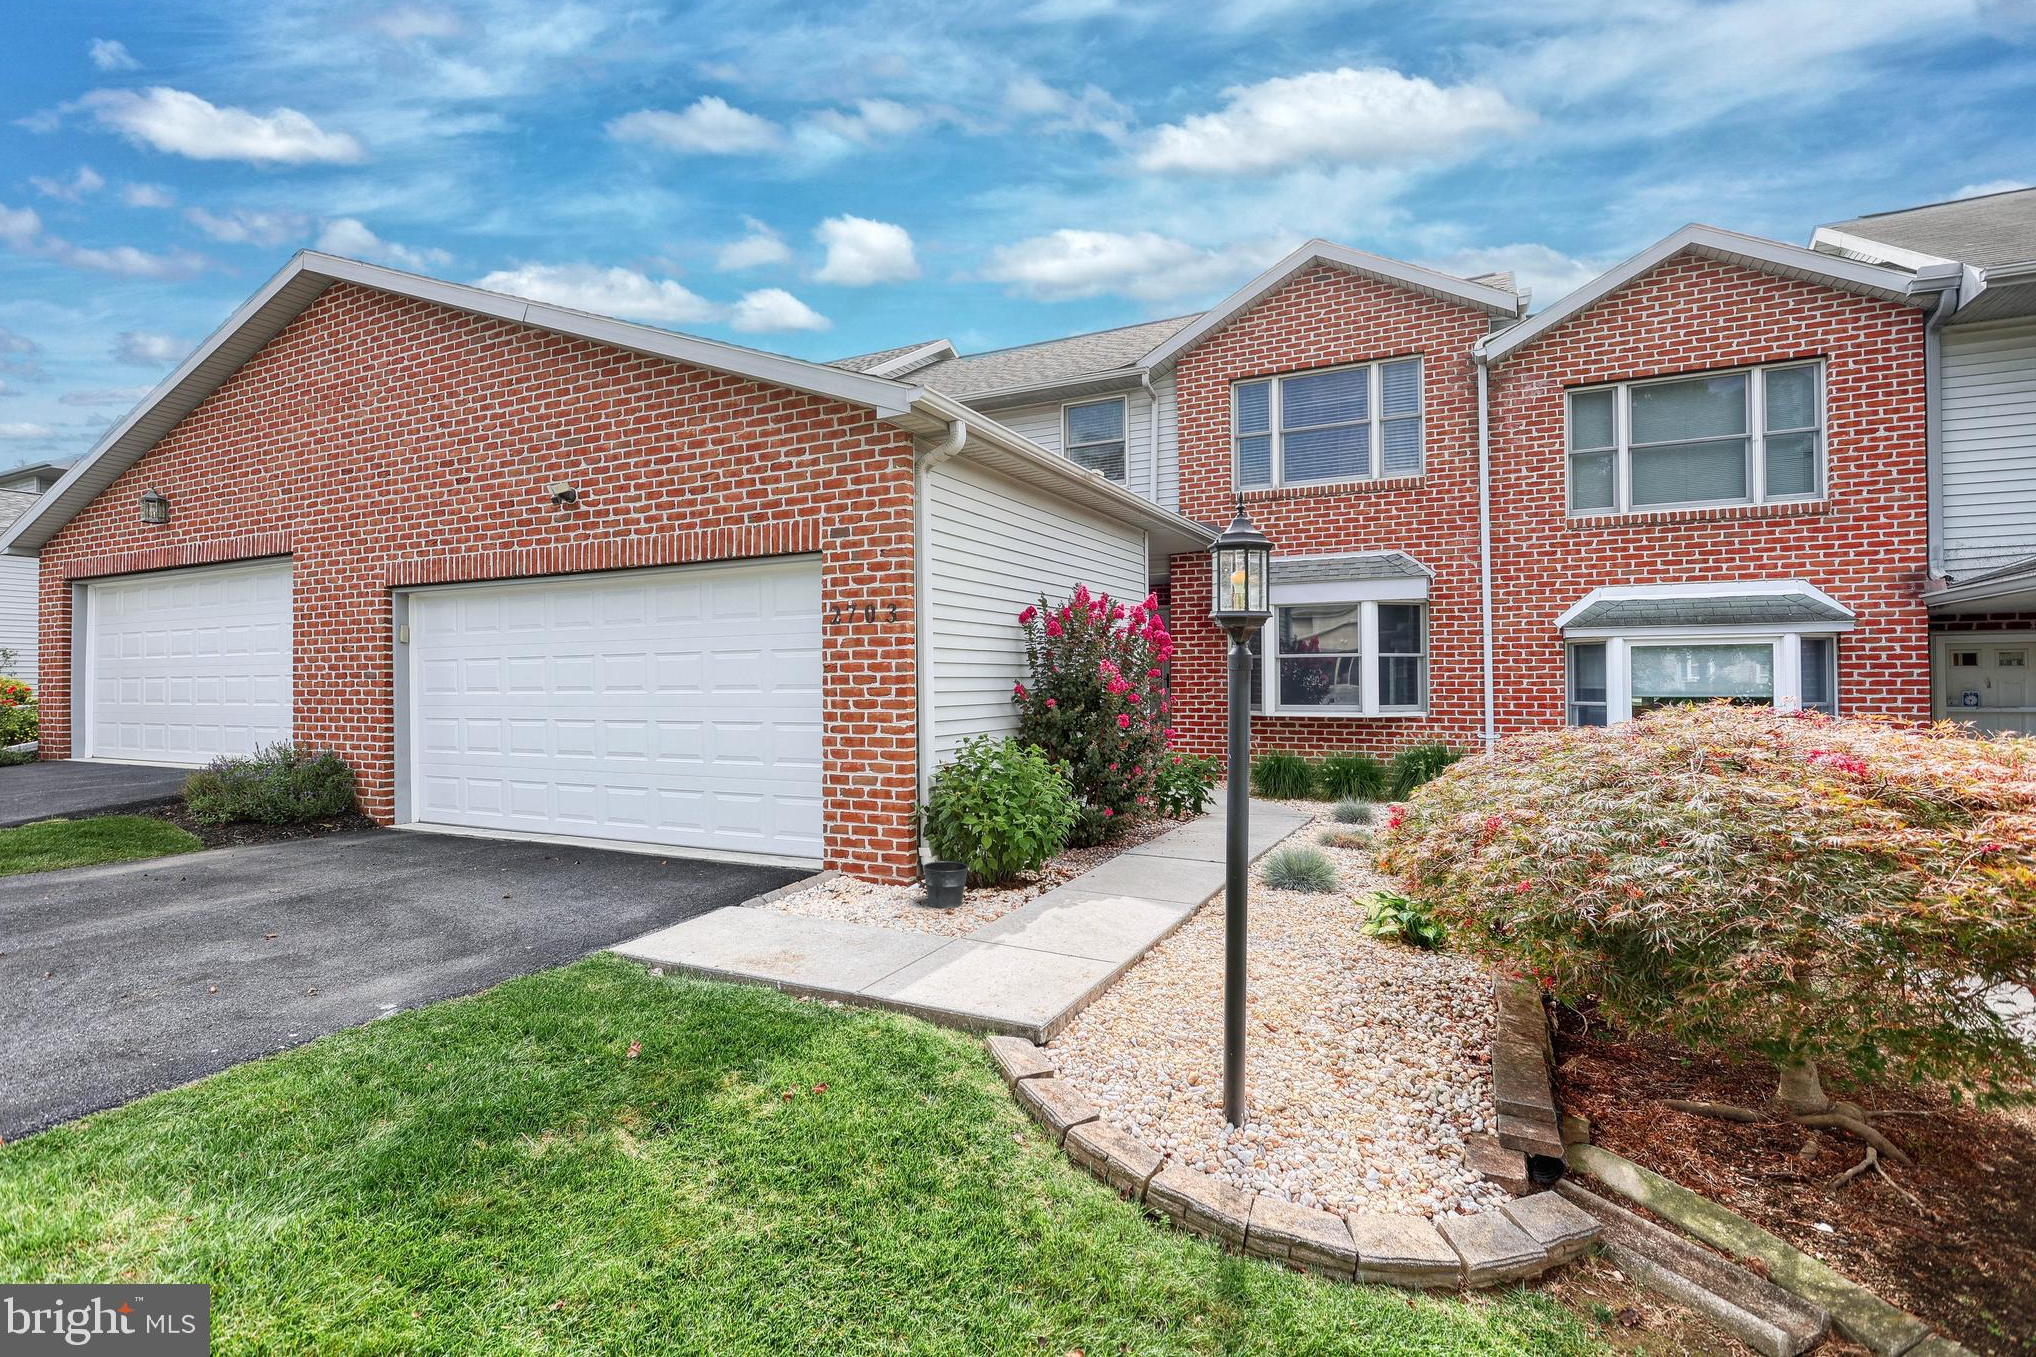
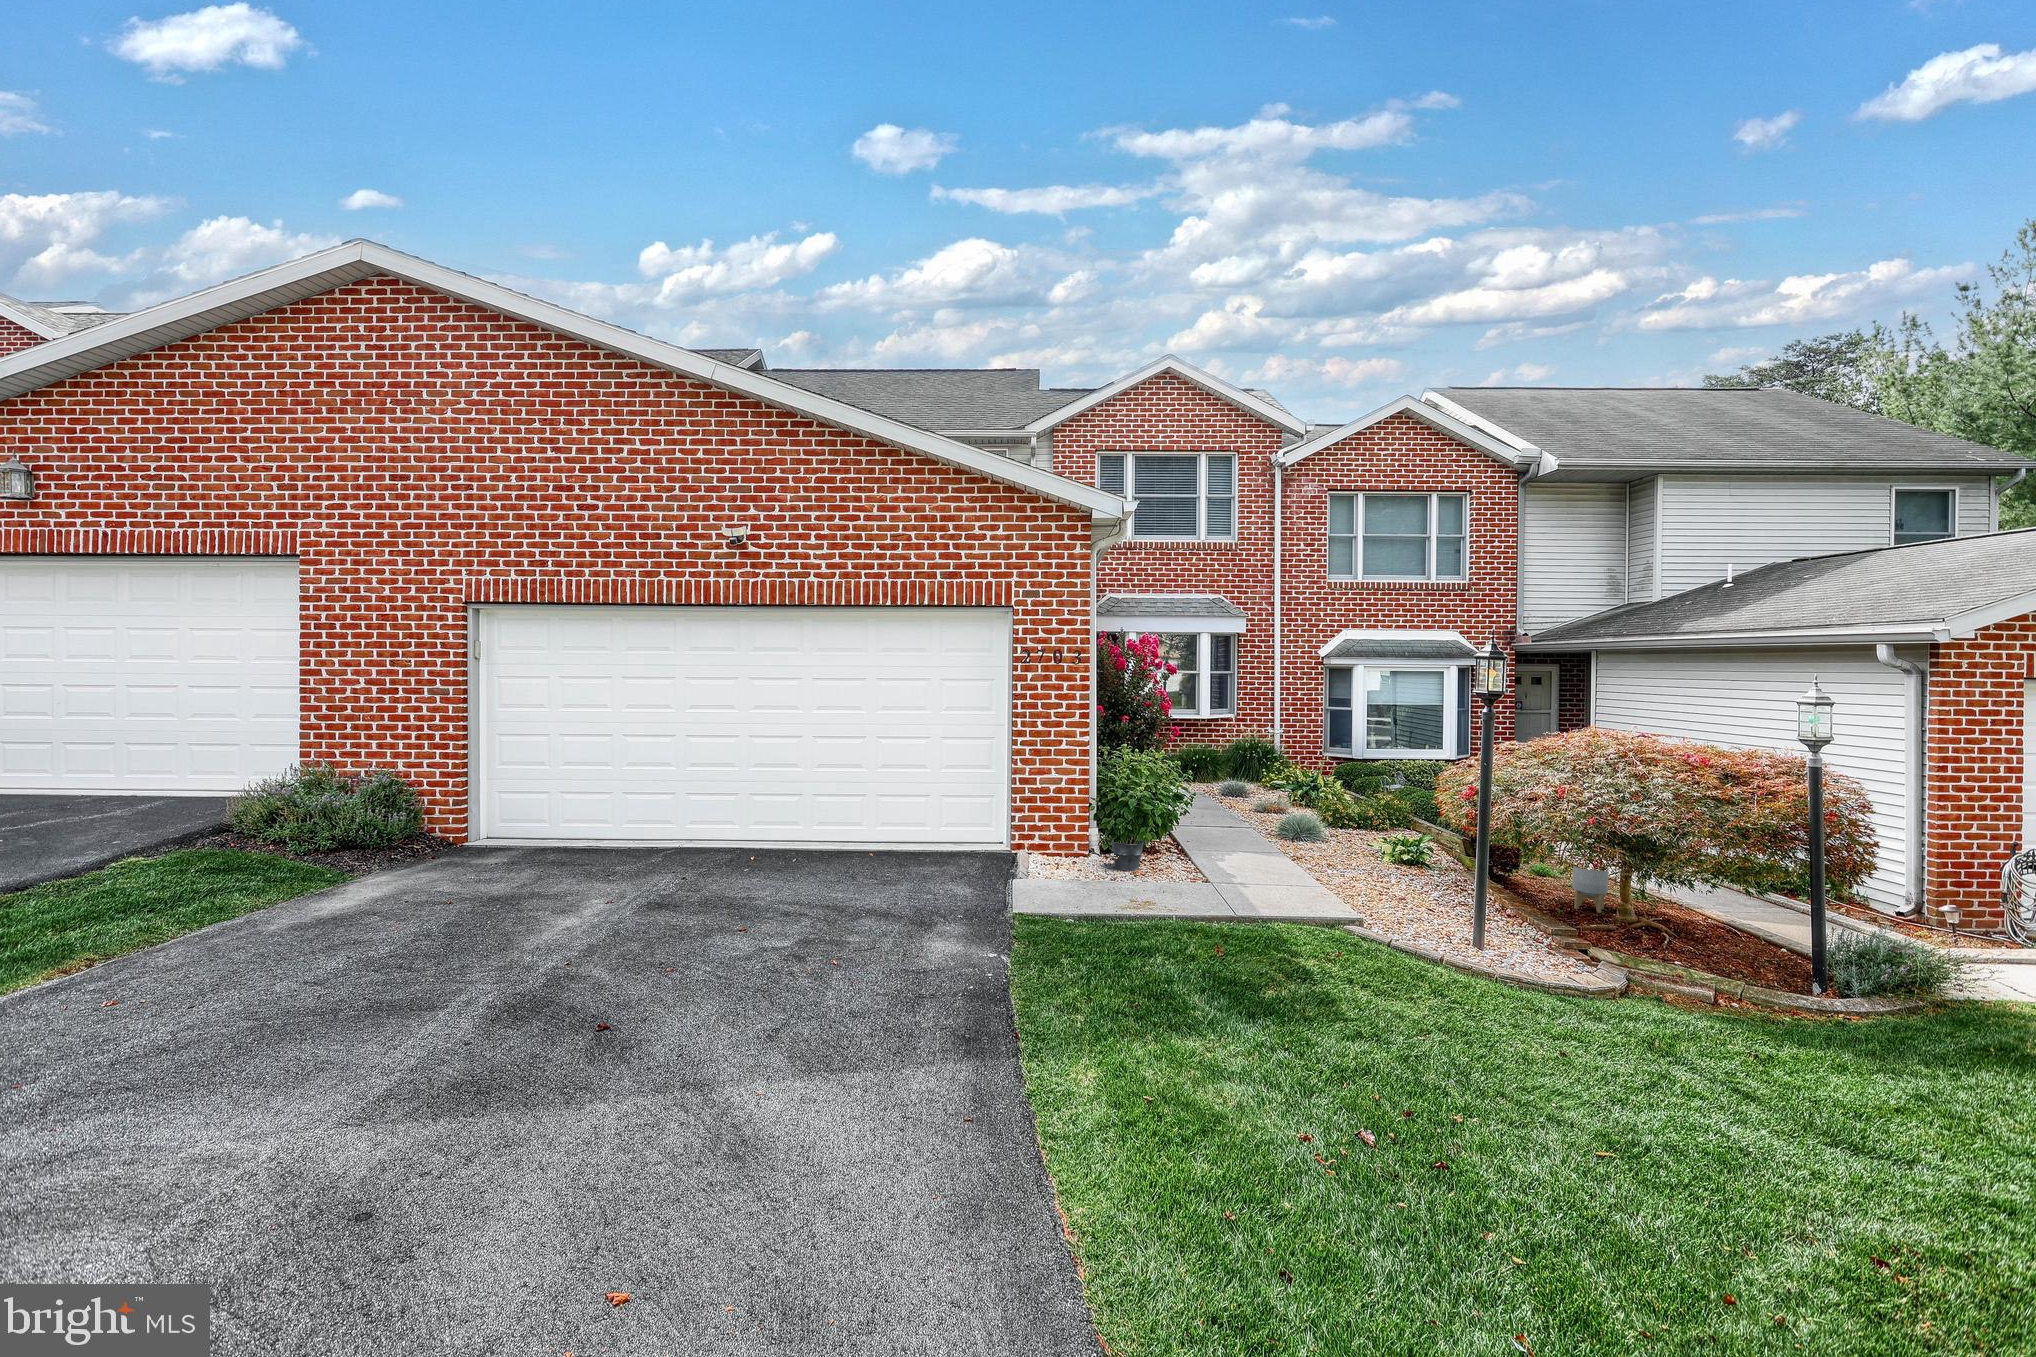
planter: none [1614,981,1693,1092] -> present [1573,866,1609,913]

